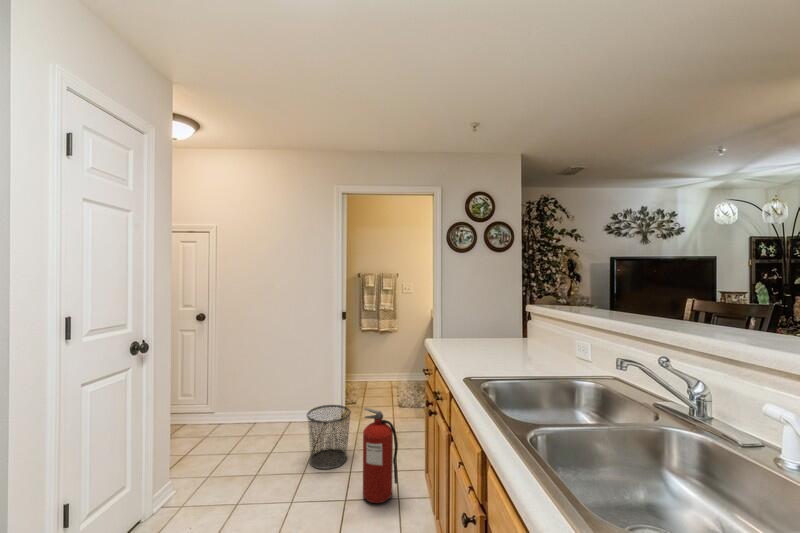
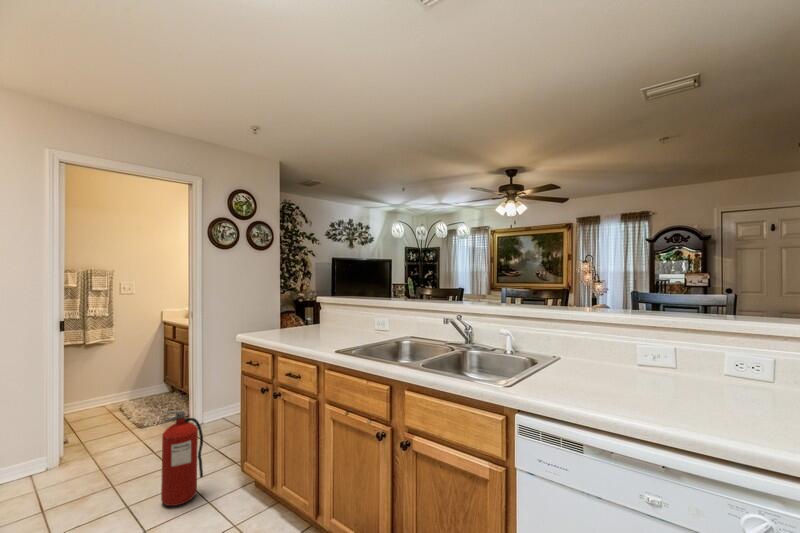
trash can: present [307,405,351,469] -> none [46,430,117,512]

